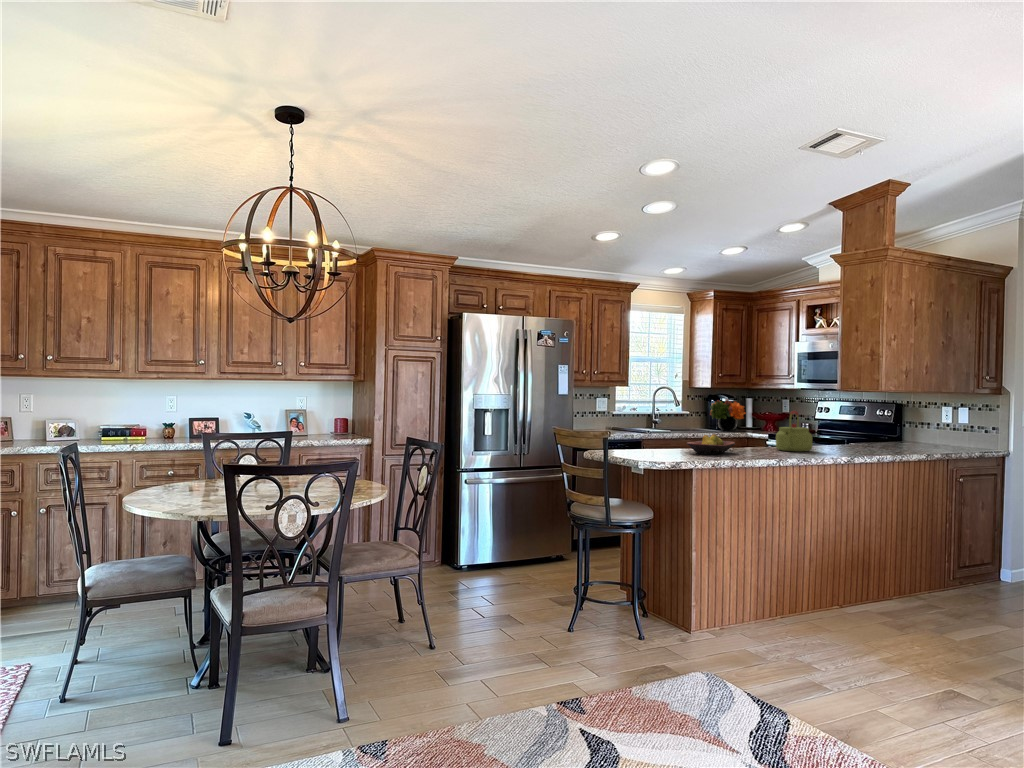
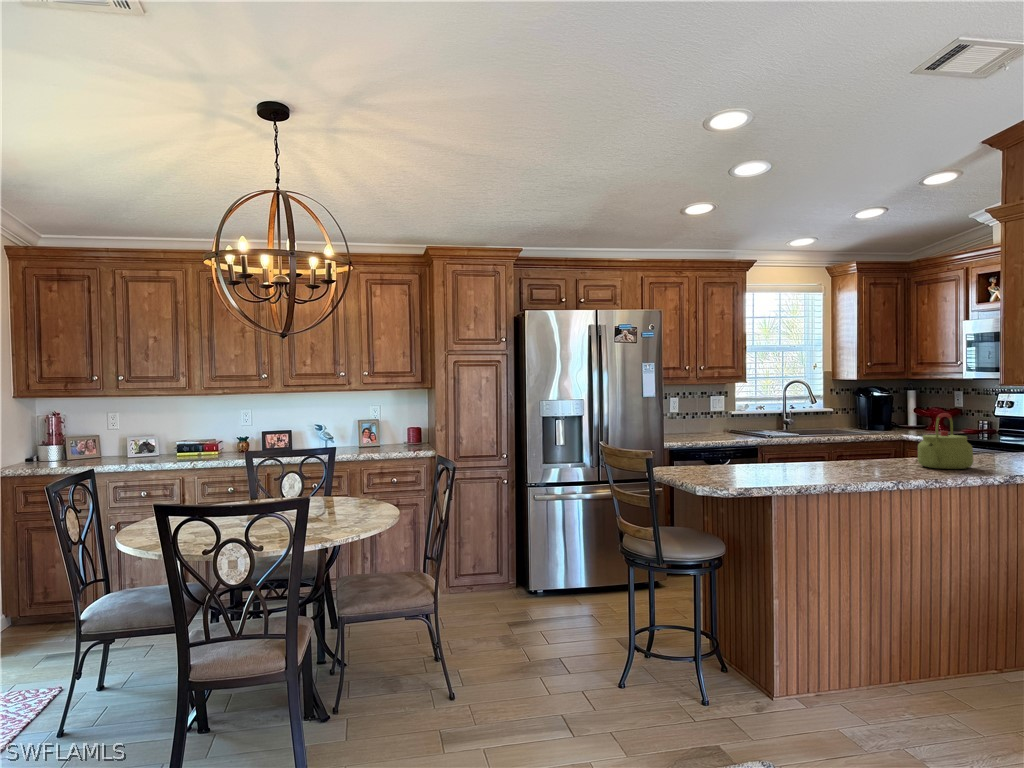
flower arrangement: present [710,399,745,431] -> none [855,392,905,431]
fruit bowl: present [687,434,735,455] -> none [778,448,850,476]

